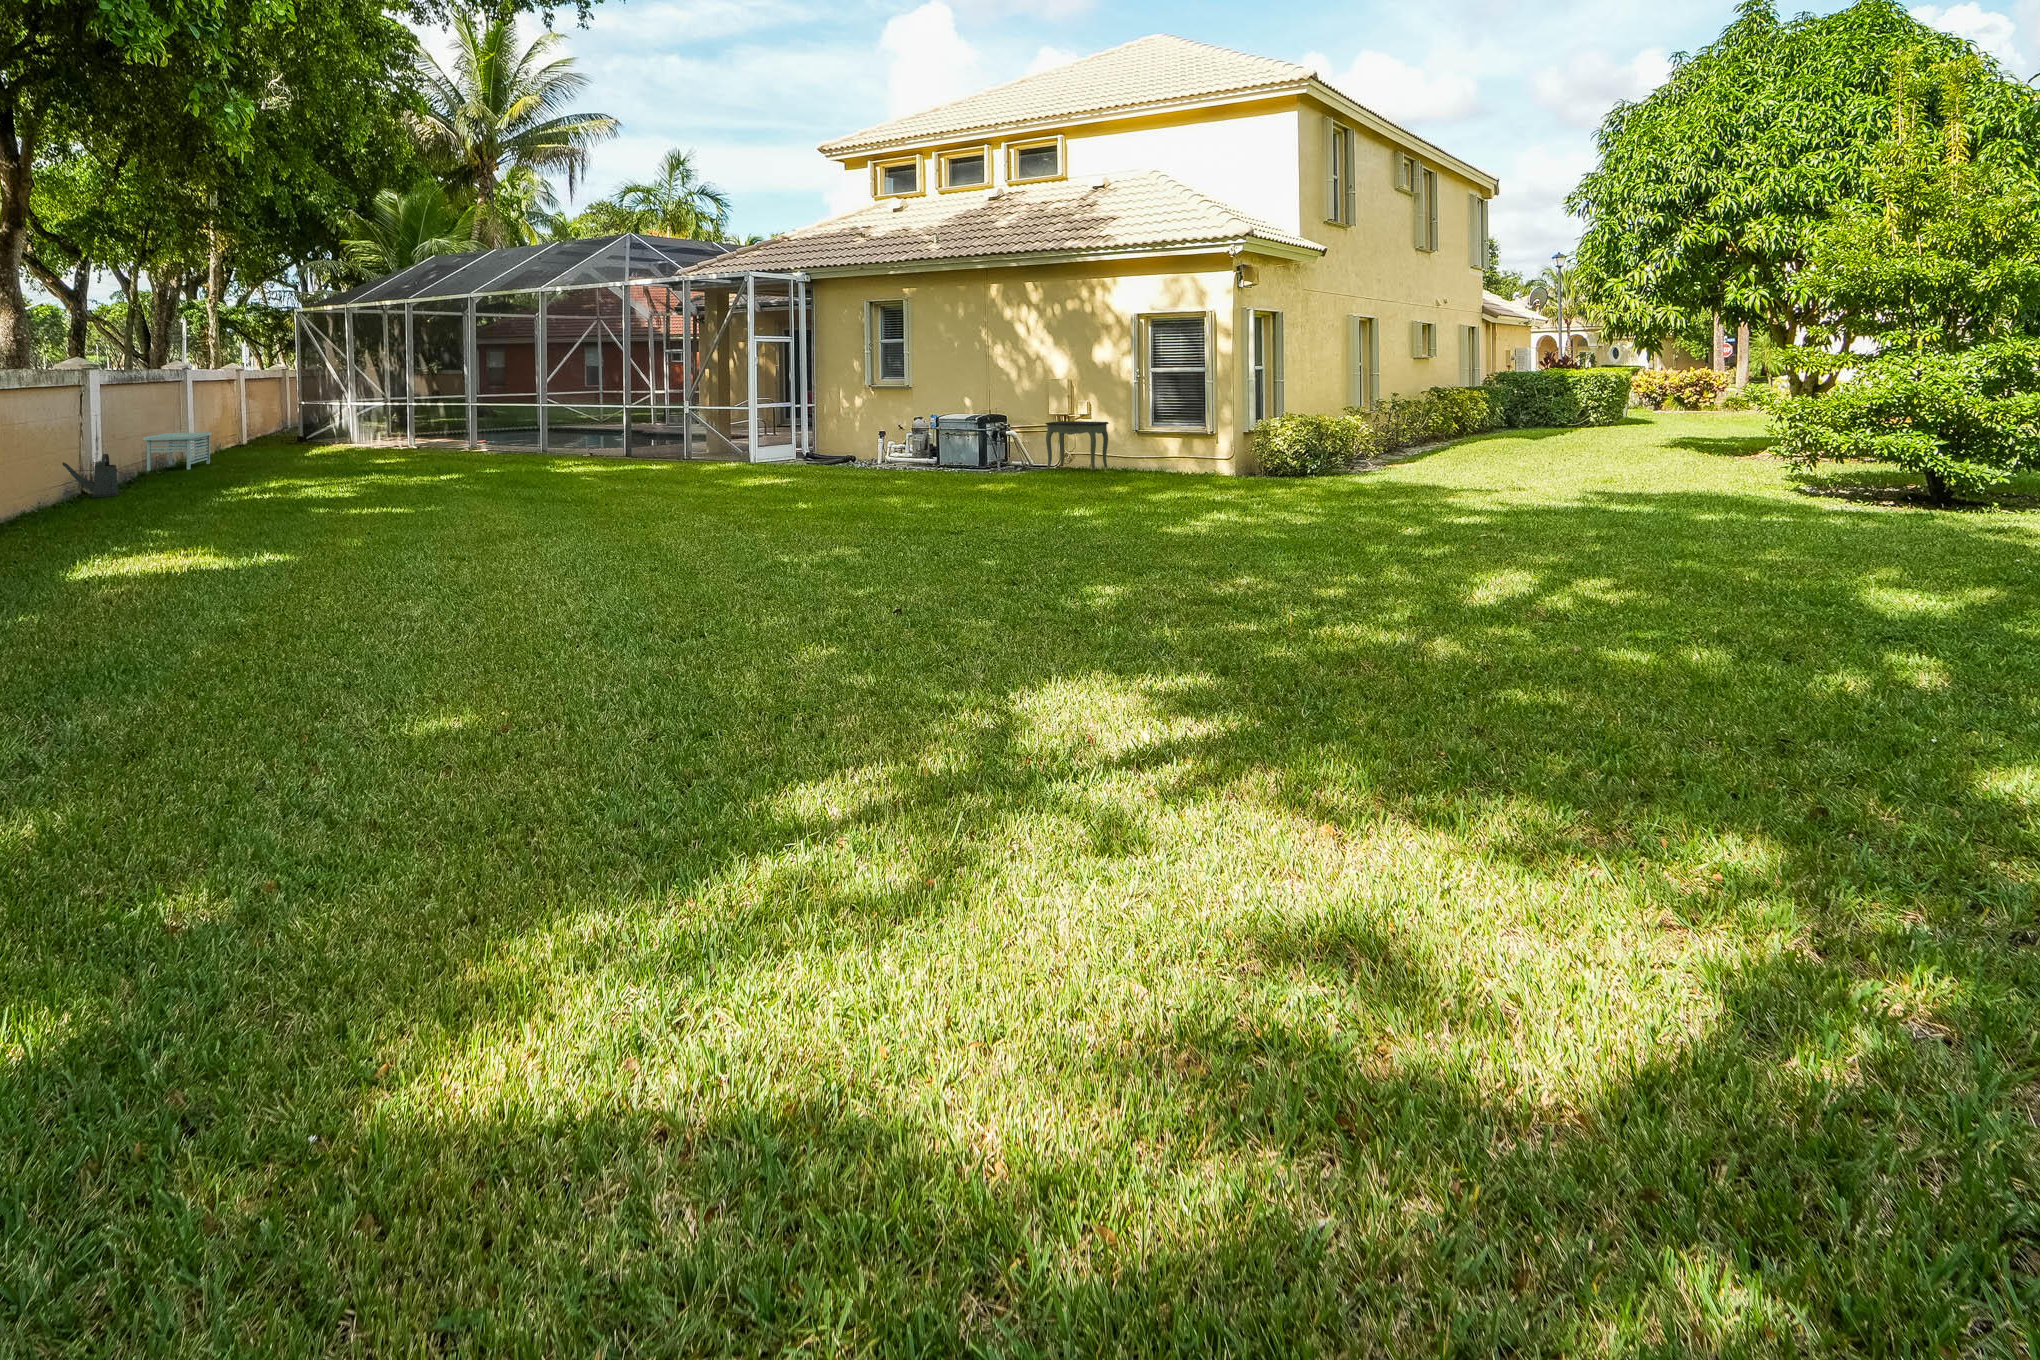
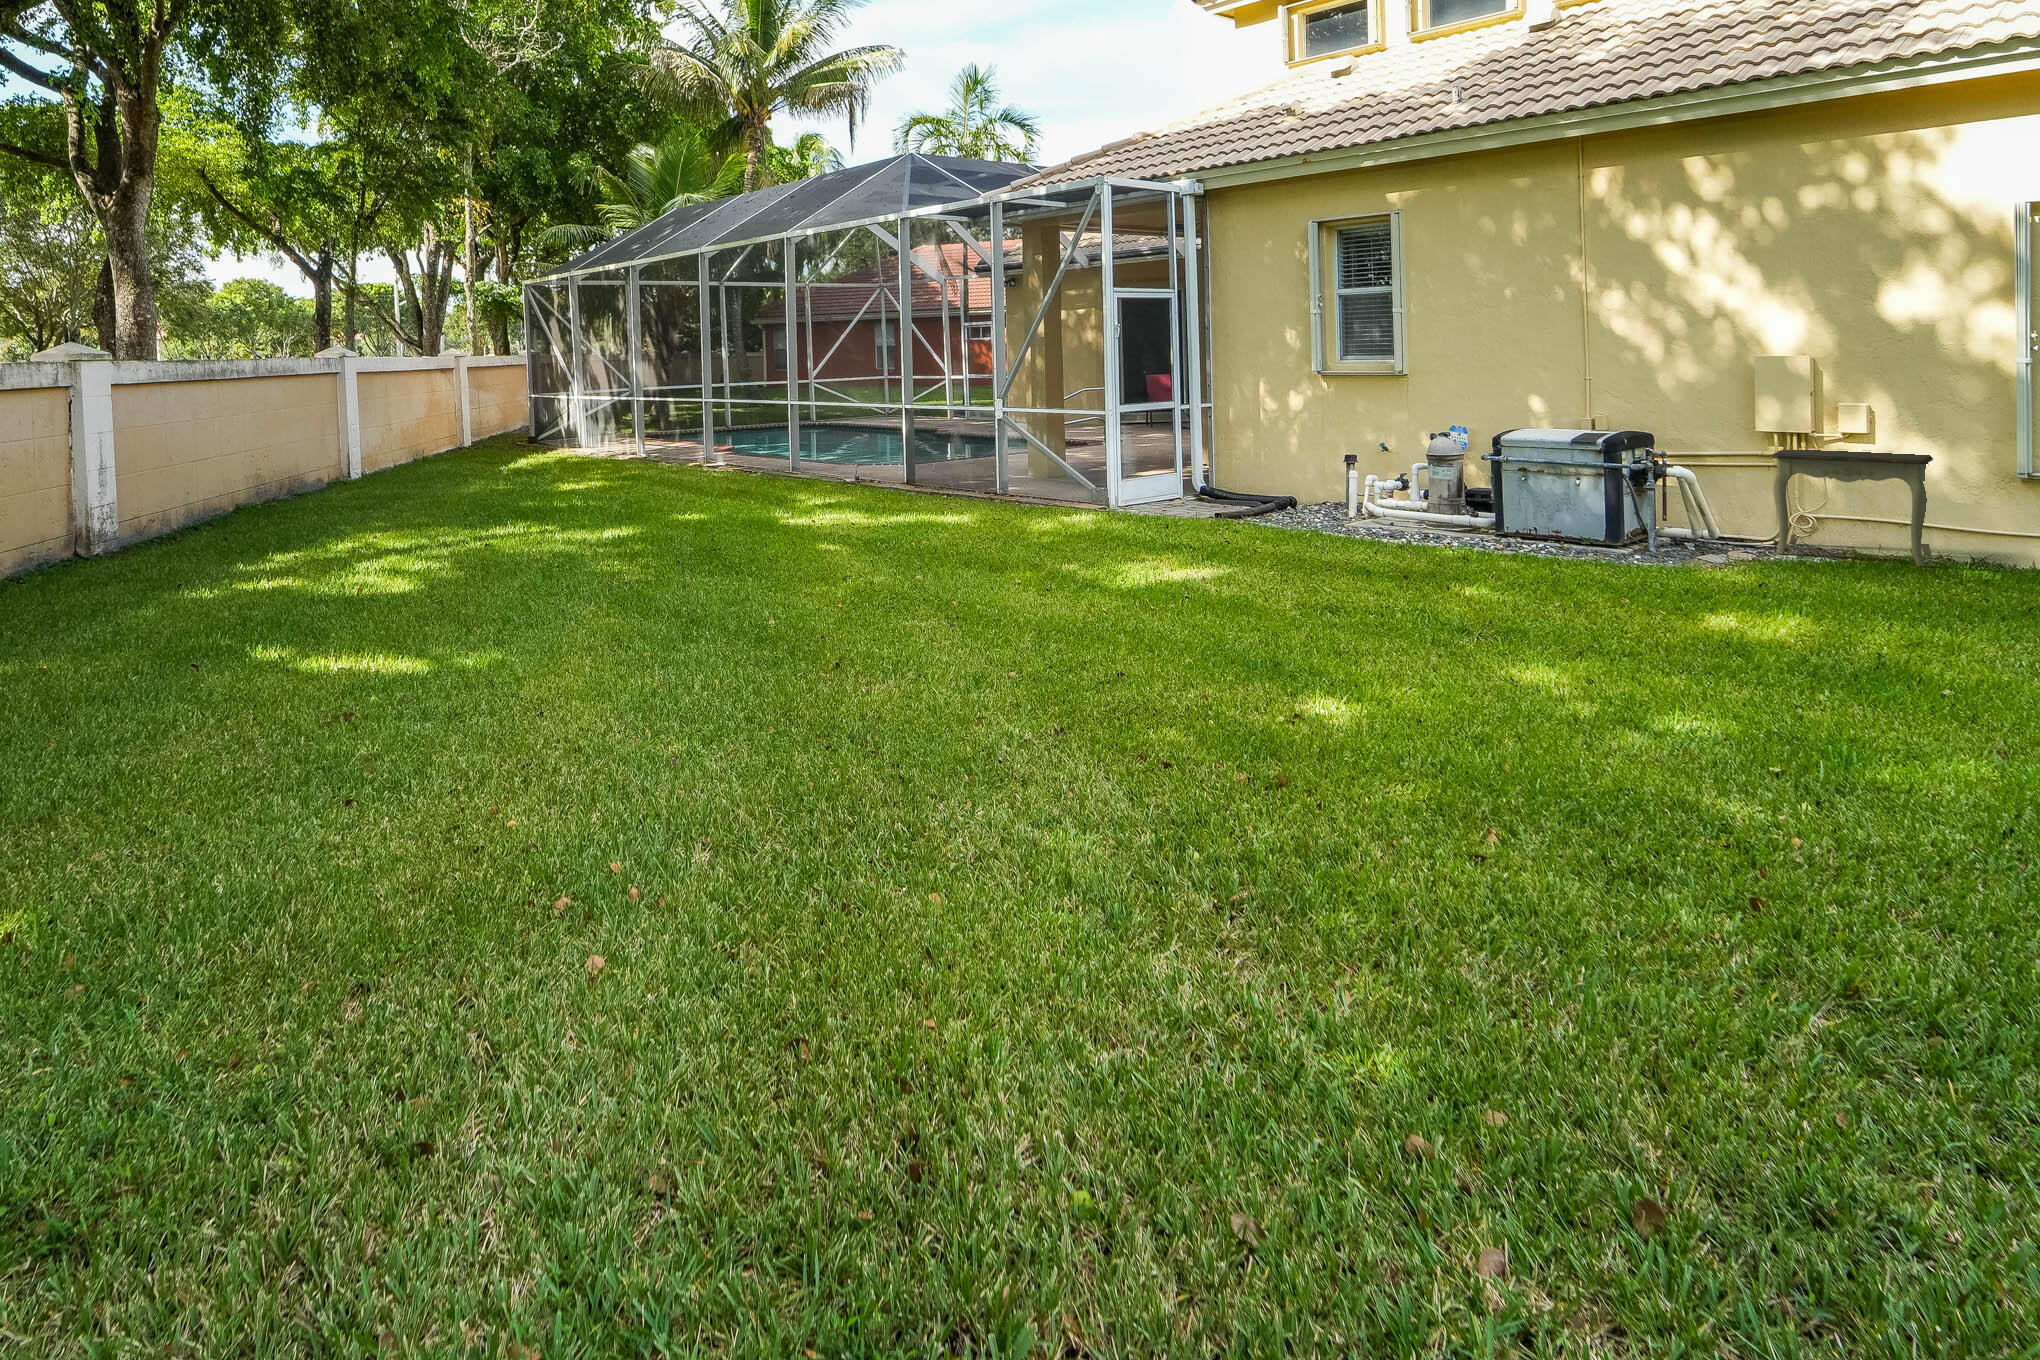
storage bench: present [143,432,212,471] -> none [269,443,370,499]
watering can: present [62,454,127,497] -> none [58,492,148,562]

